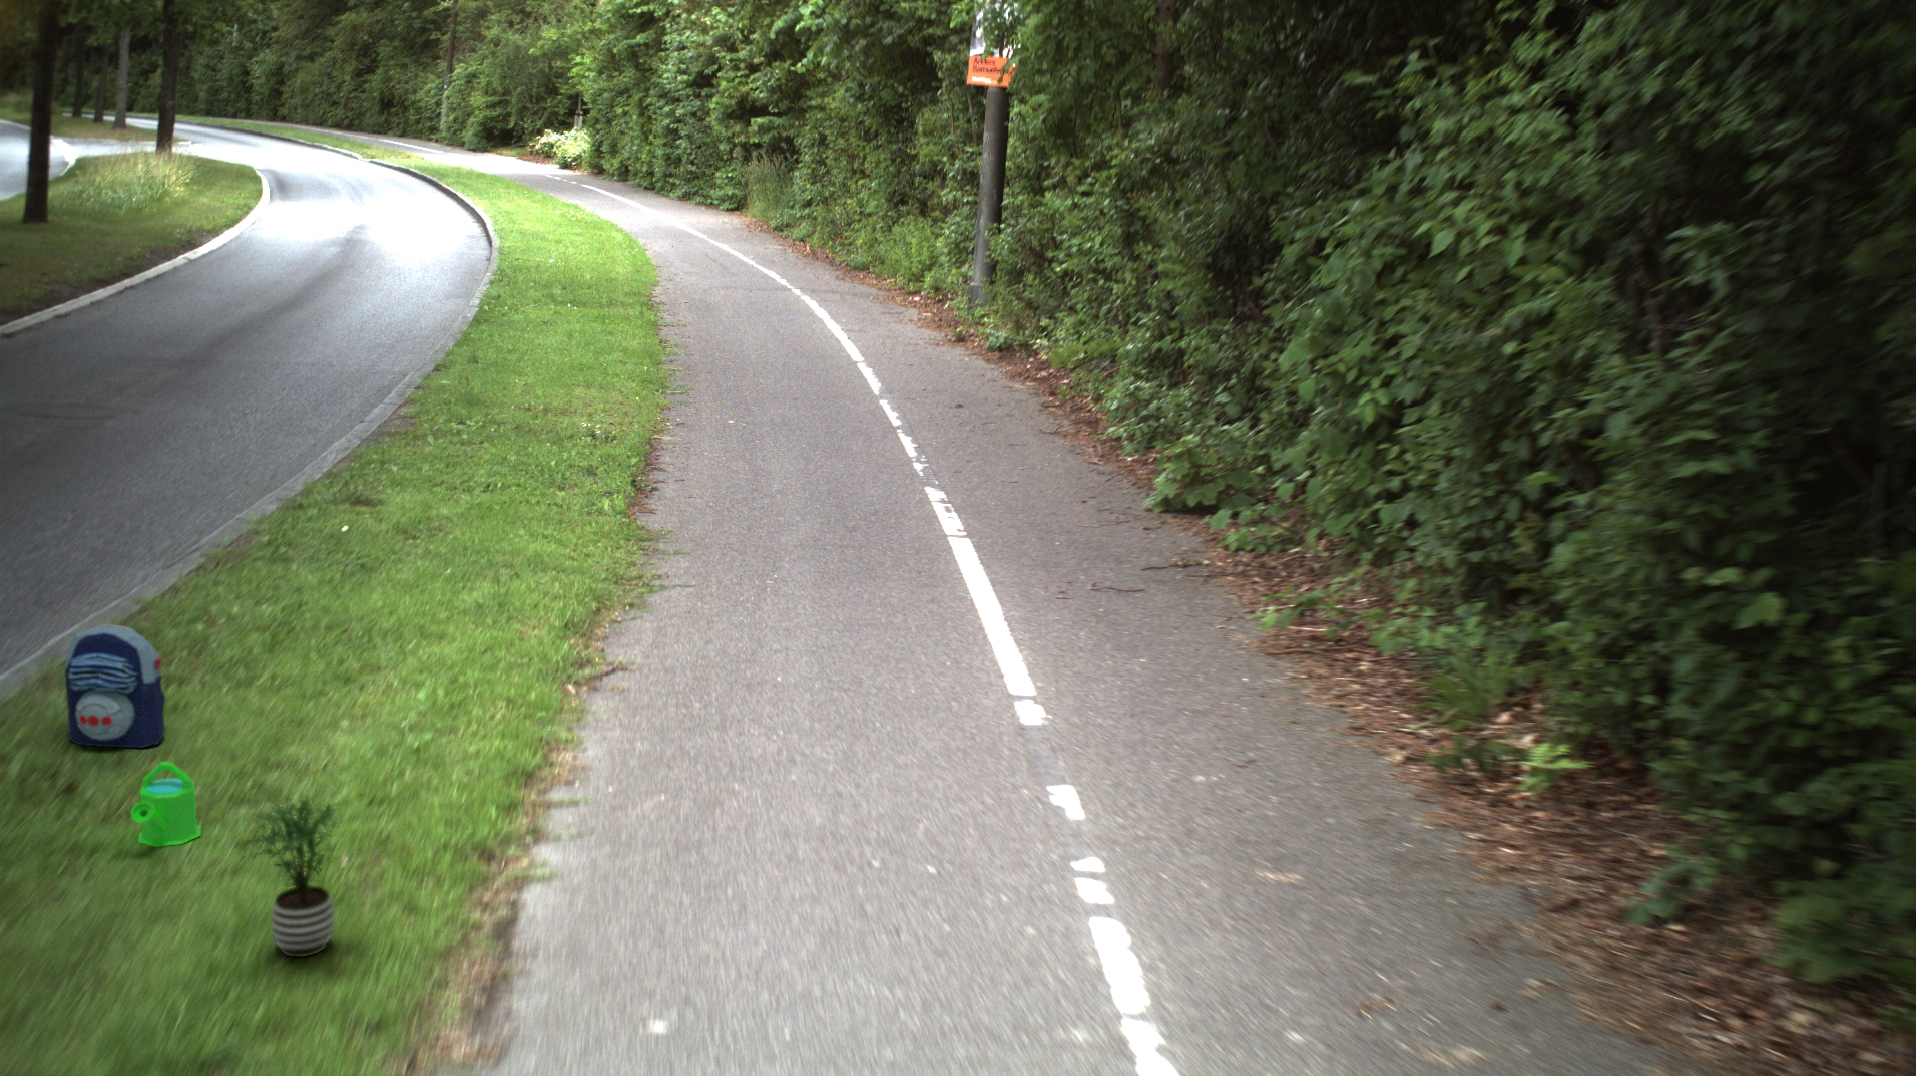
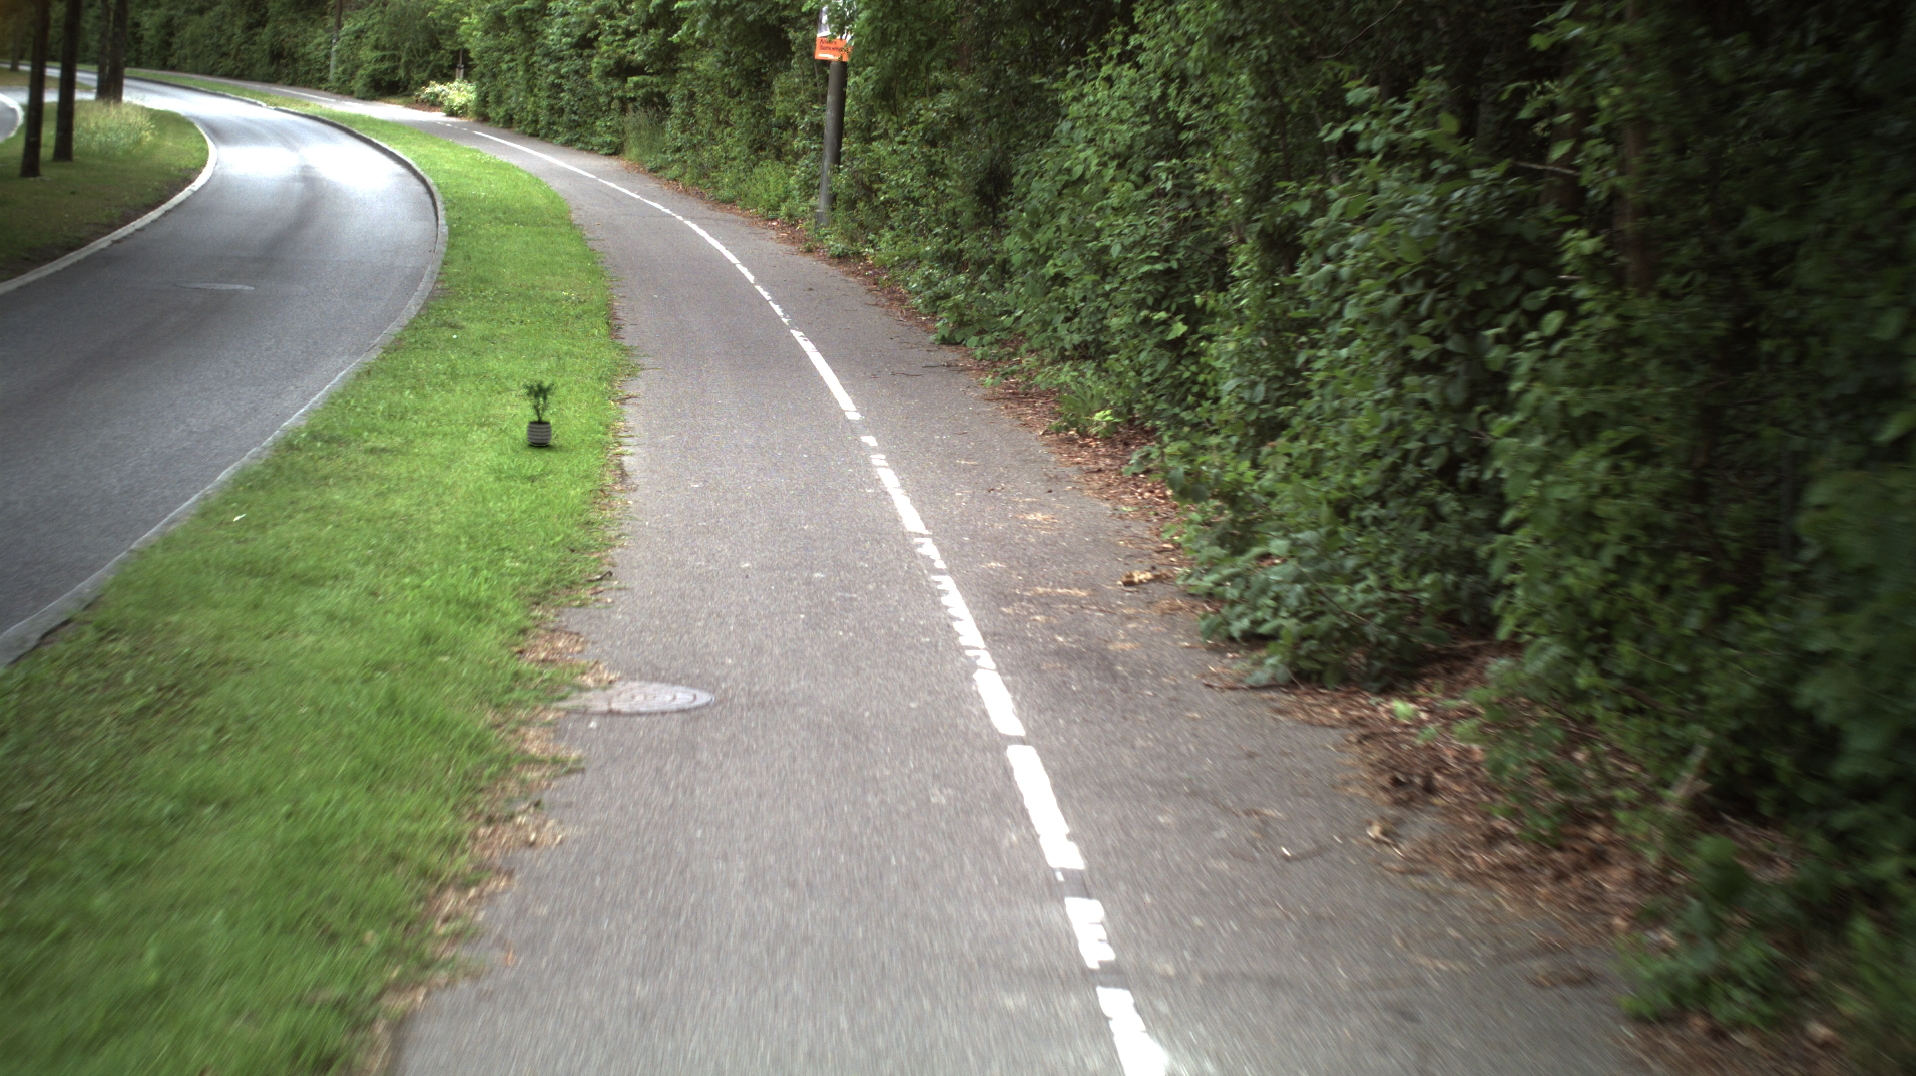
backpack: present [65,625,165,748] -> none [373,337,421,399]
watering can: present [131,762,202,847] -> none [438,385,467,422]

